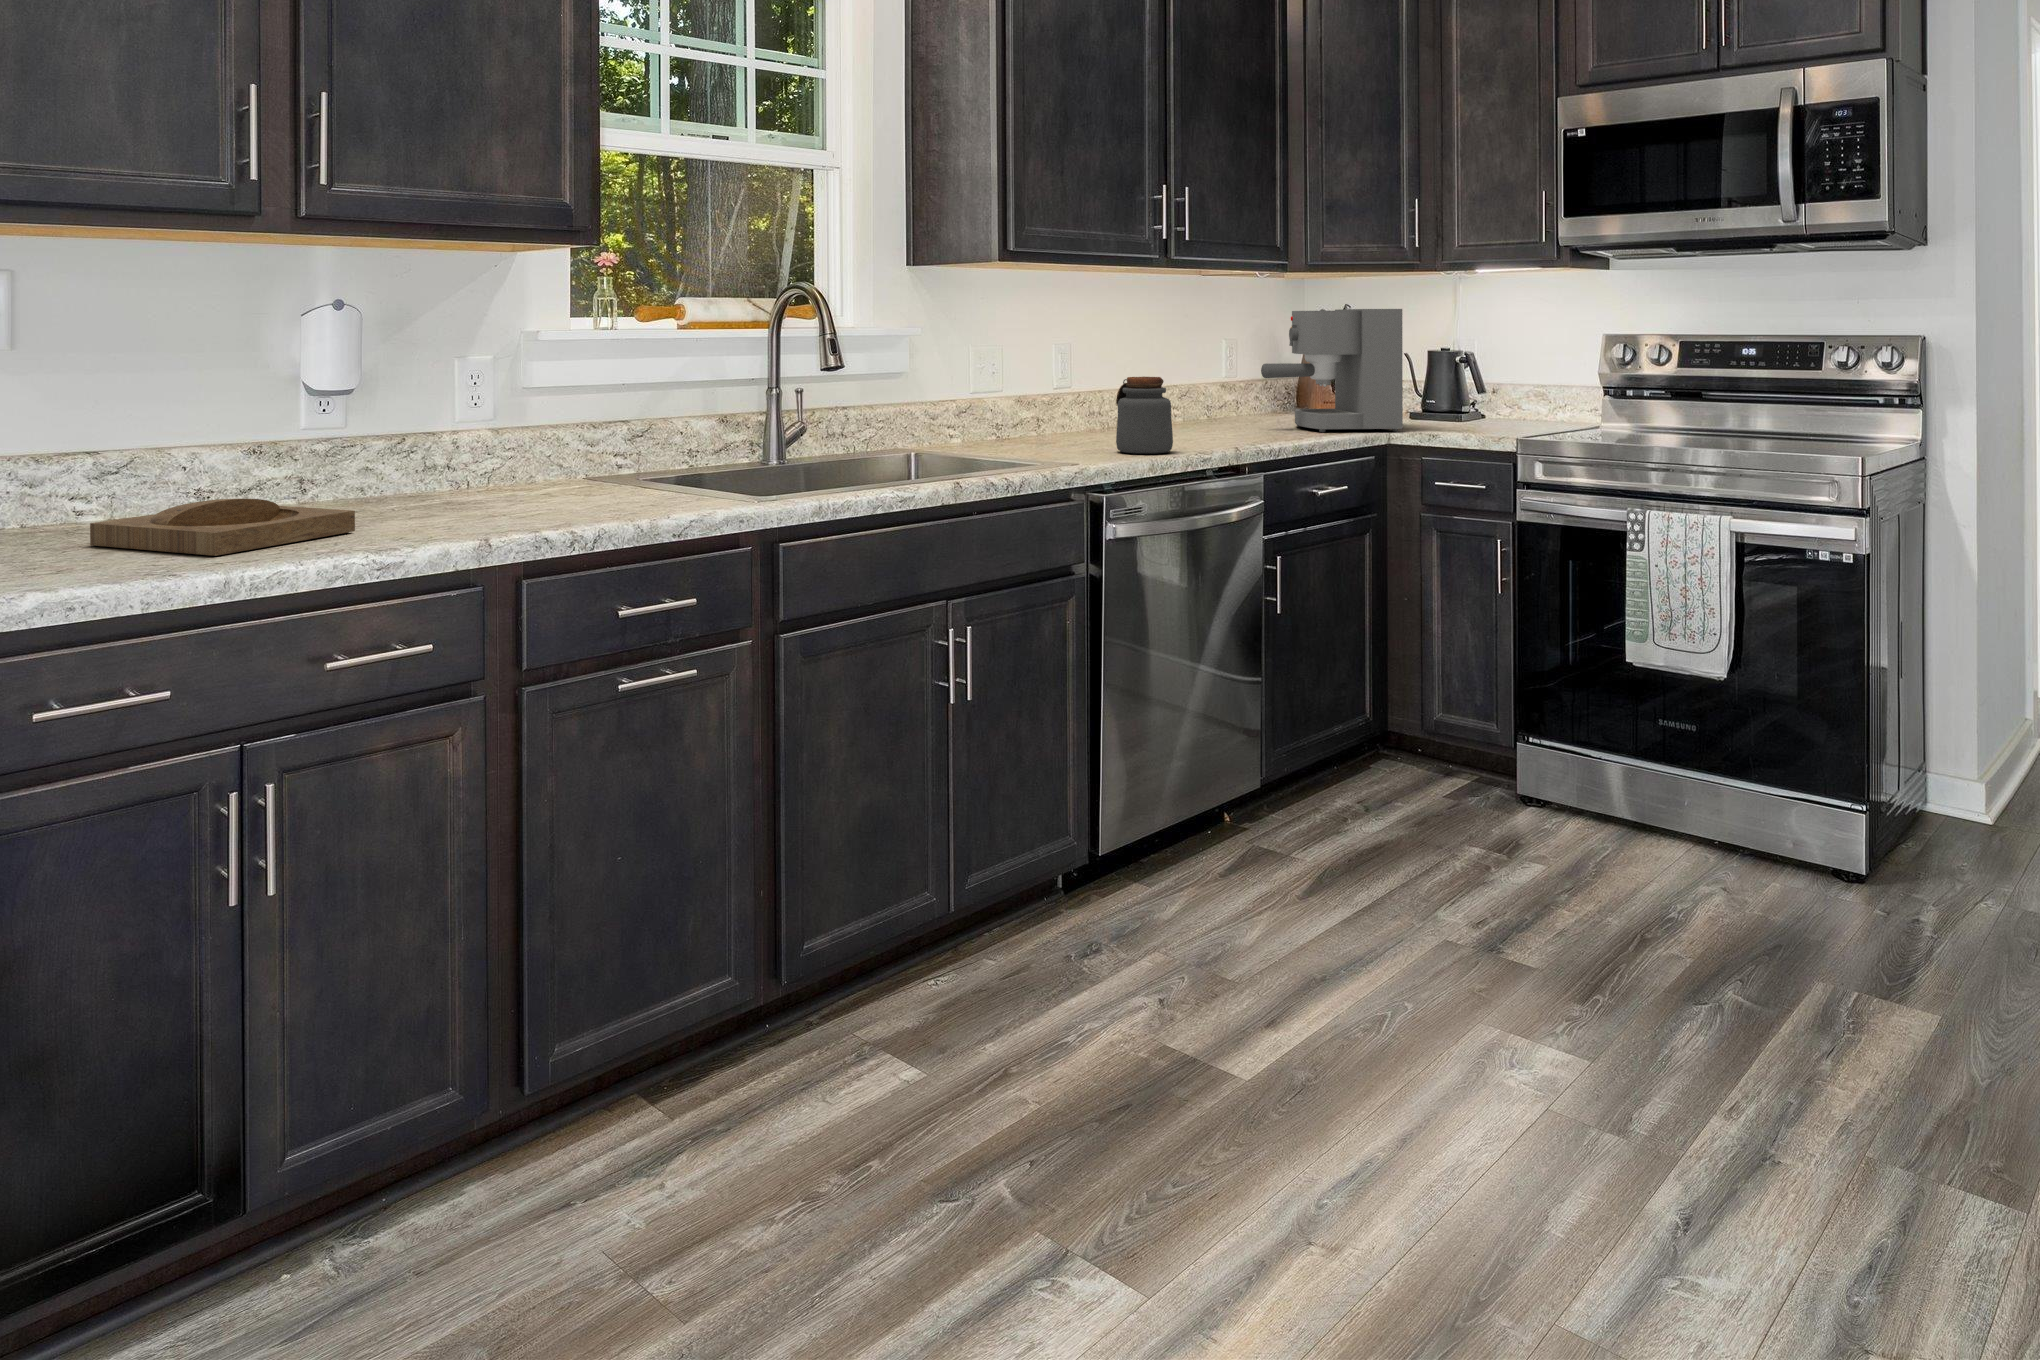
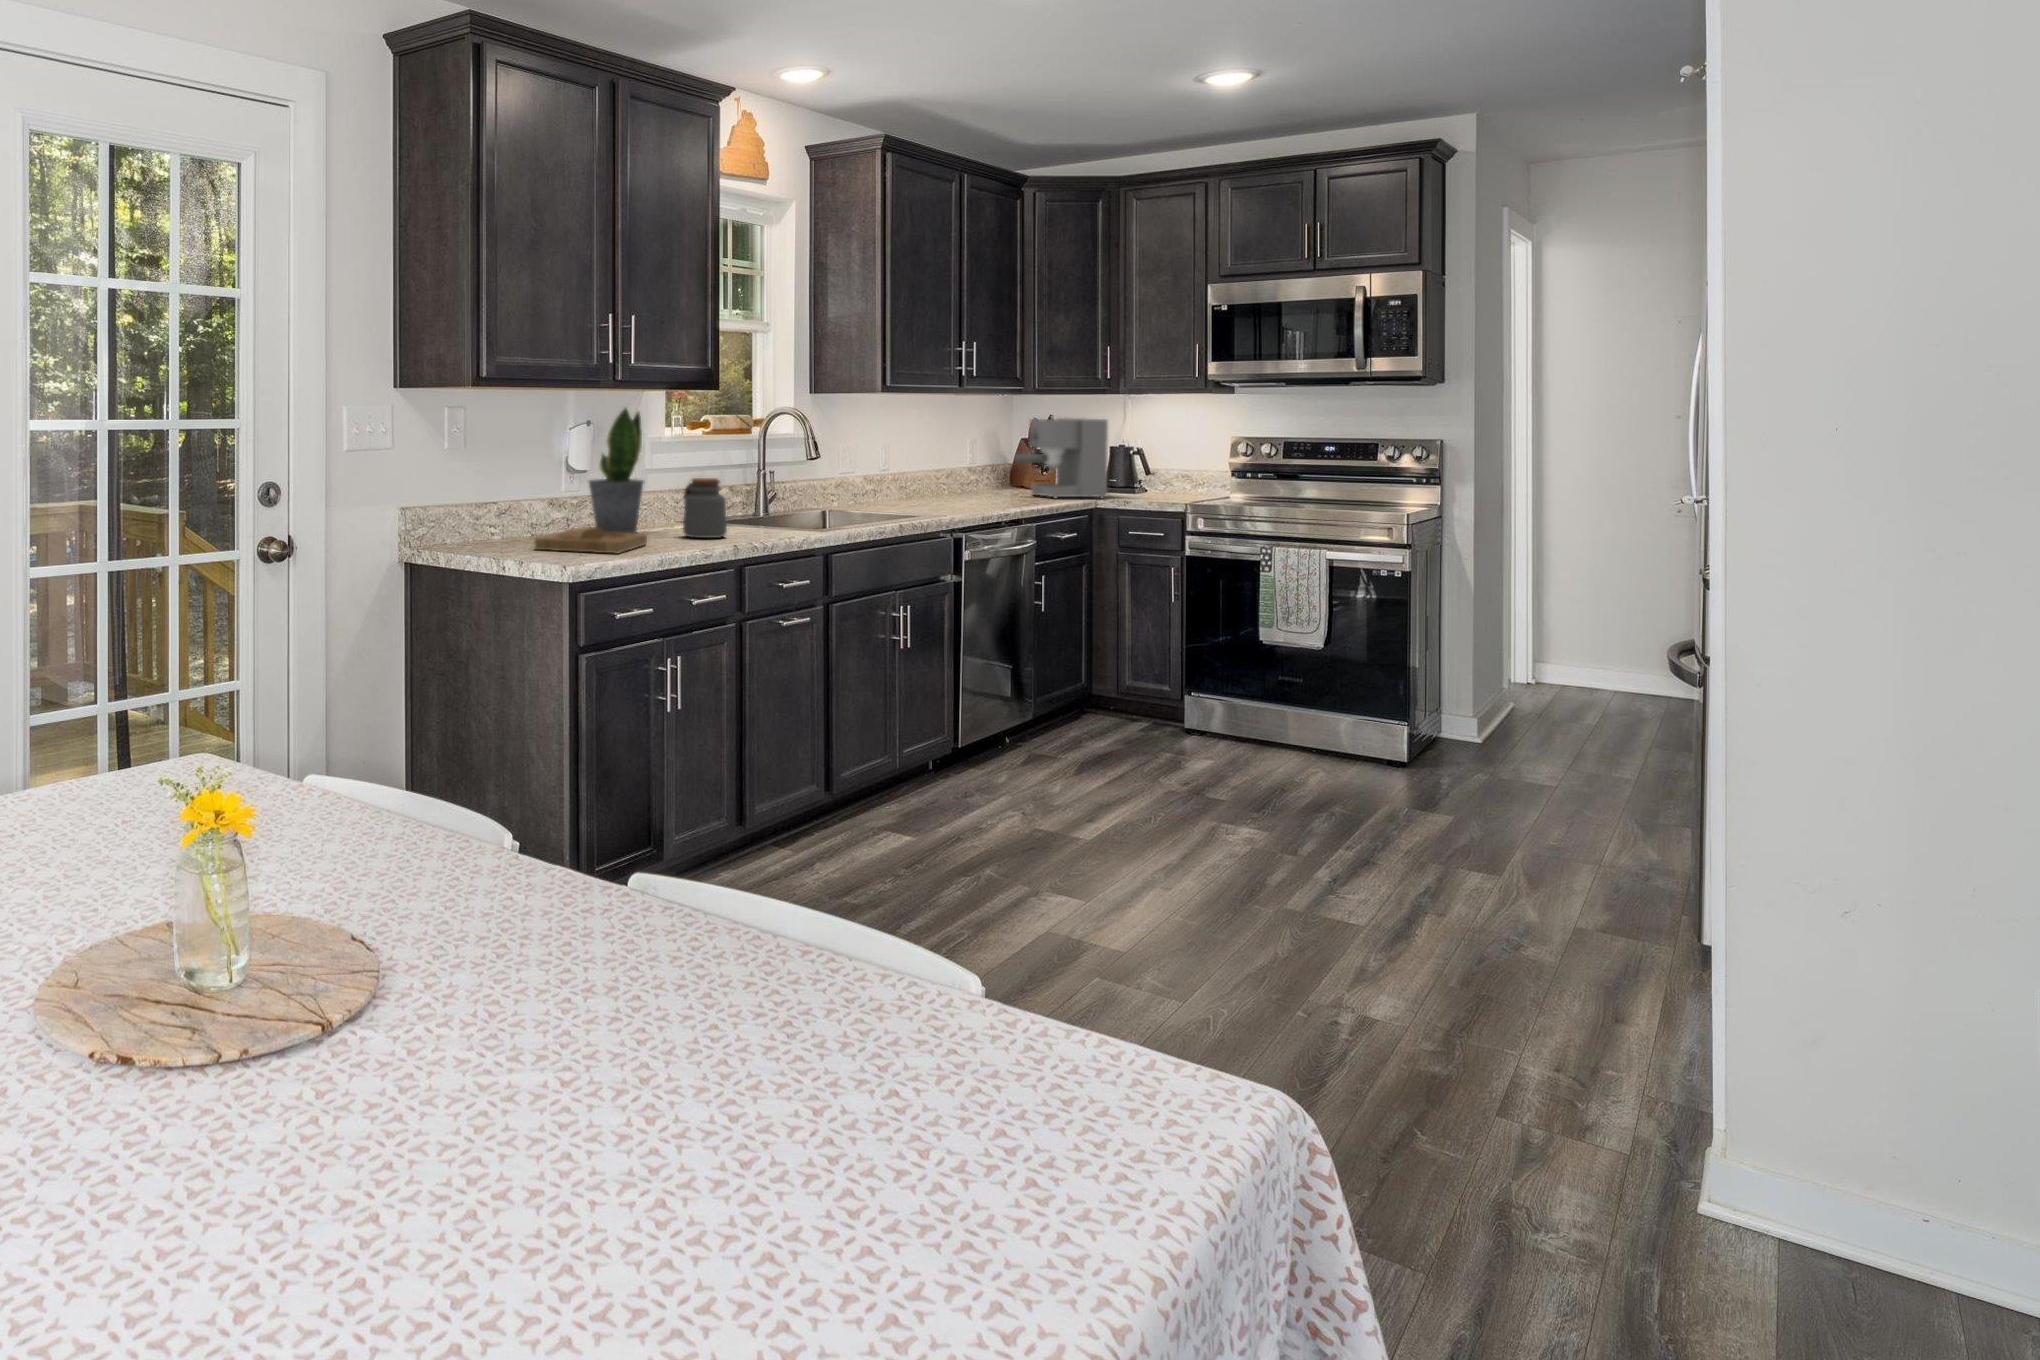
potted plant: none [344,272,454,507] -> present [589,408,644,533]
jar: present [1116,377,1173,454] -> present [683,478,727,538]

